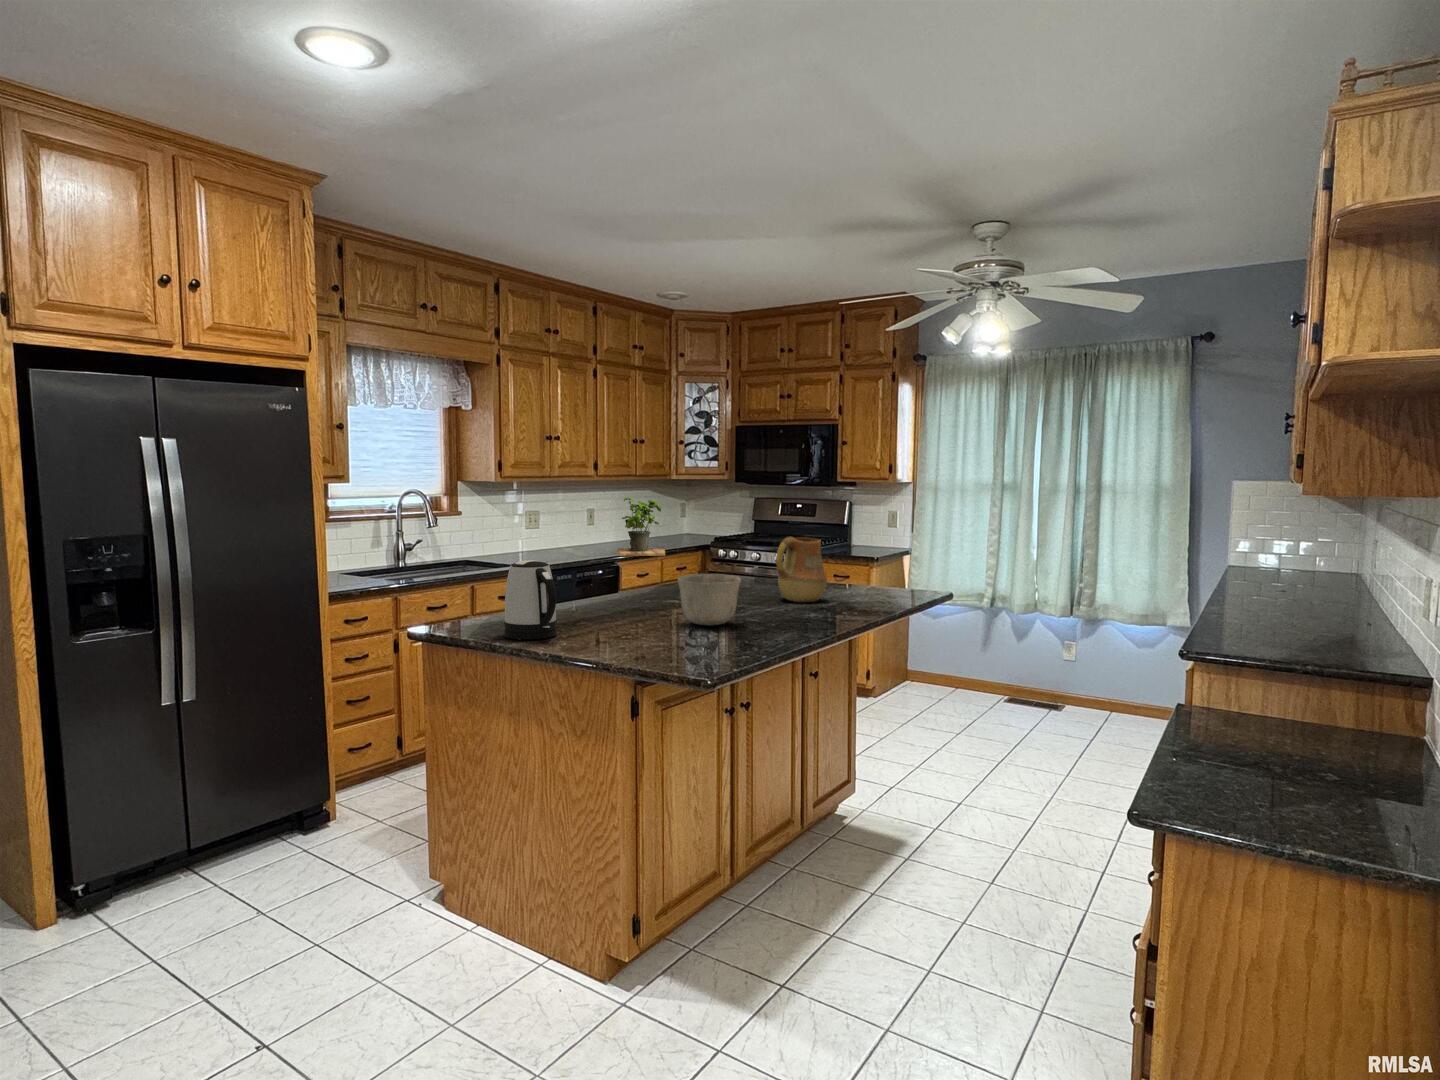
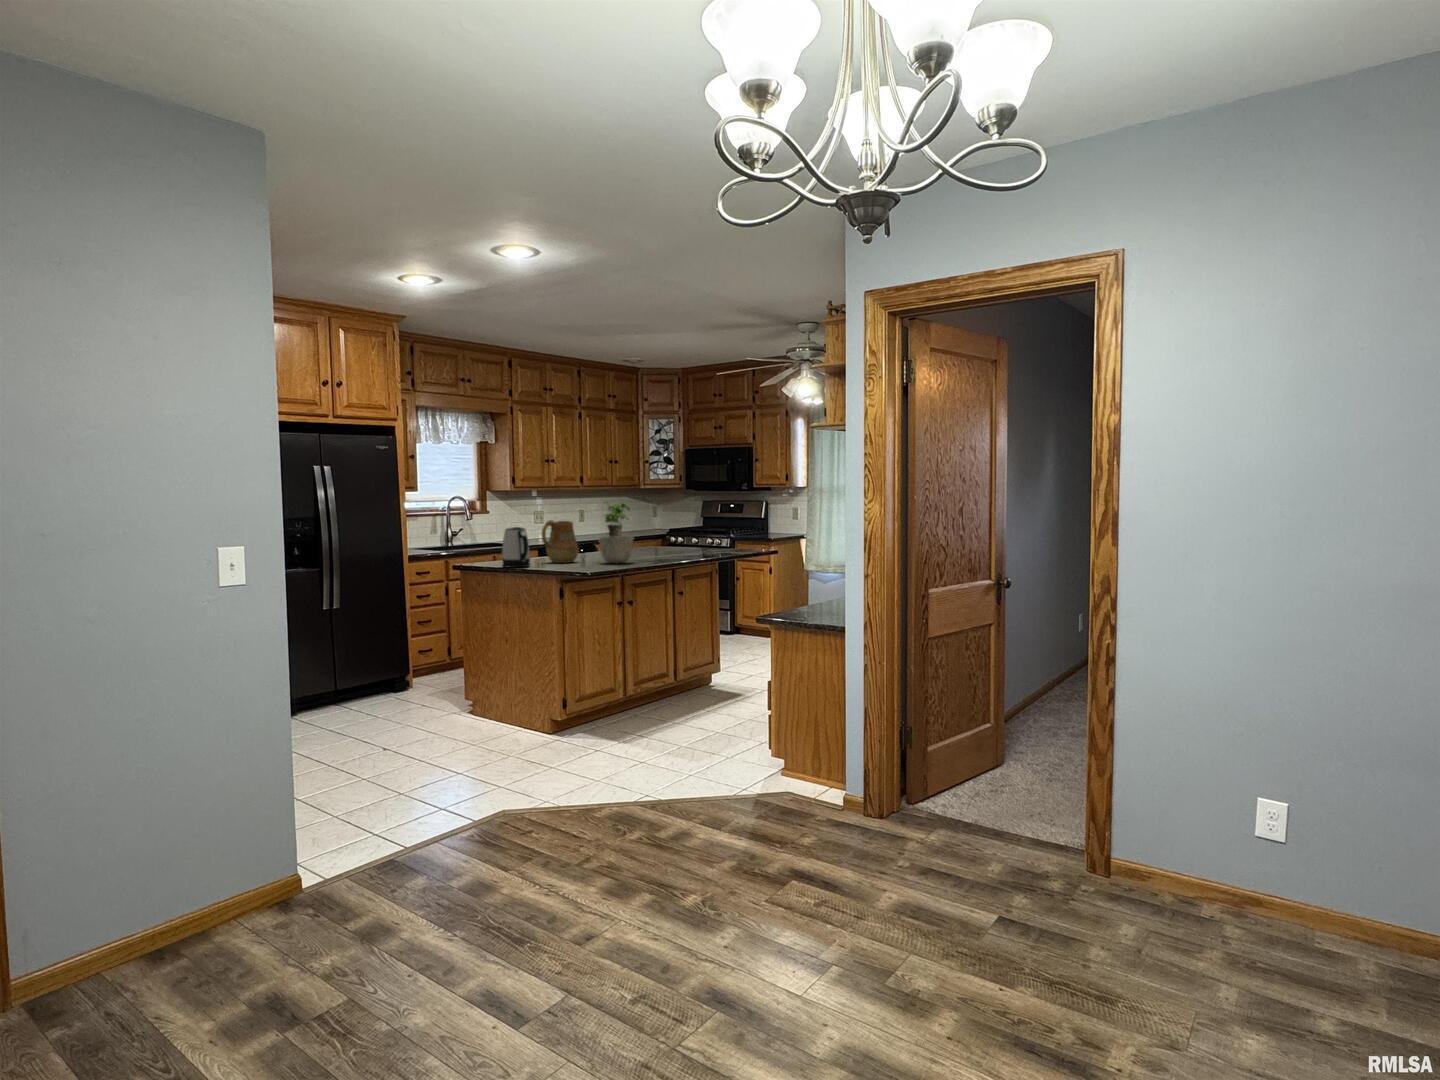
pitcher: present [776,537,827,602] -> present [542,520,579,563]

